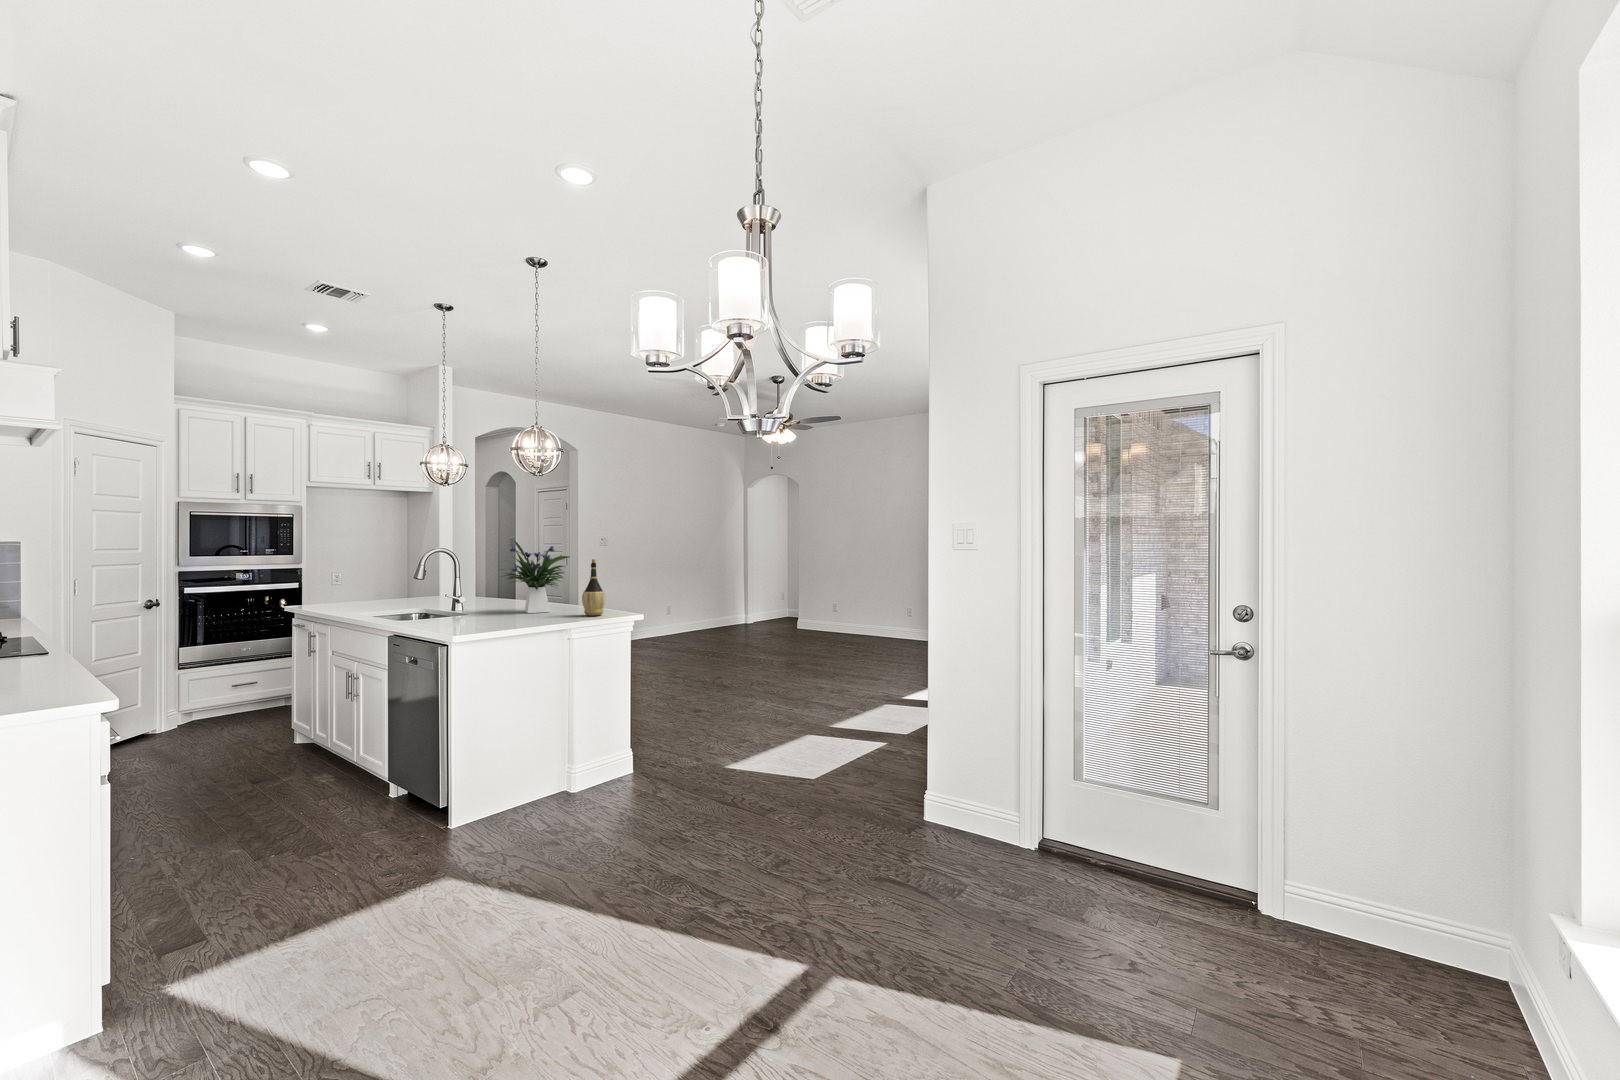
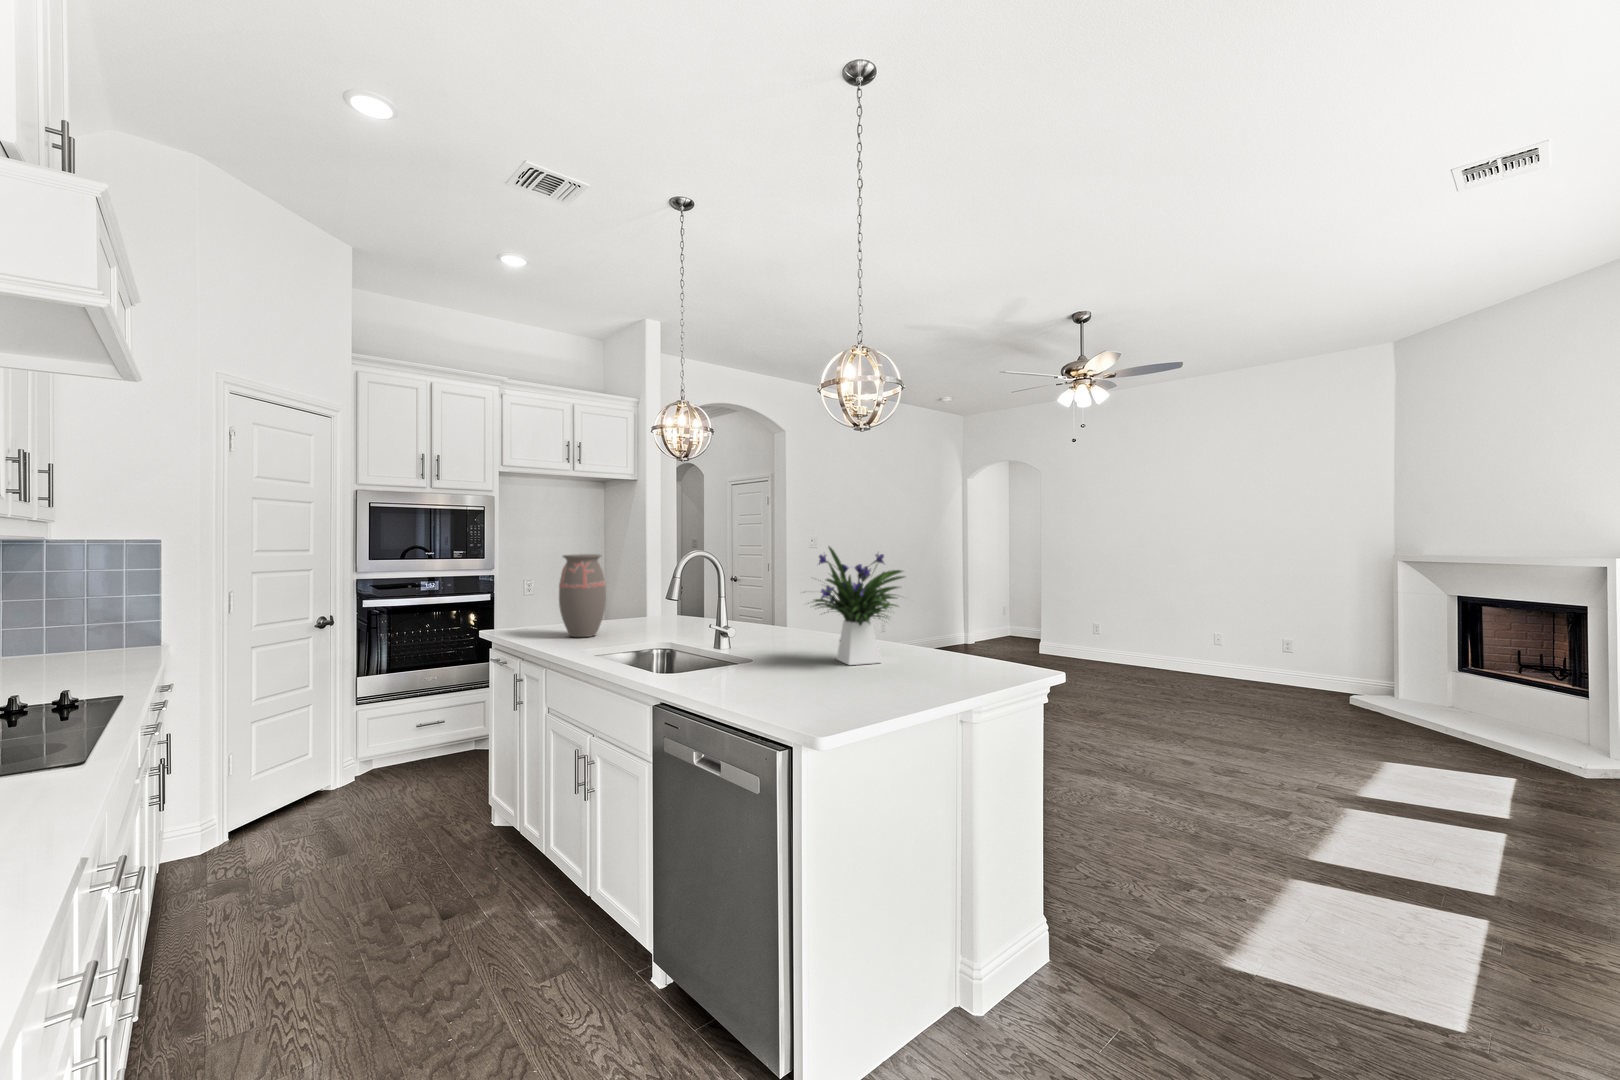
decorative vase: none [344,549,381,606] -> present [559,554,606,637]
wine bottle: present [582,559,605,616] -> none [956,579,996,679]

